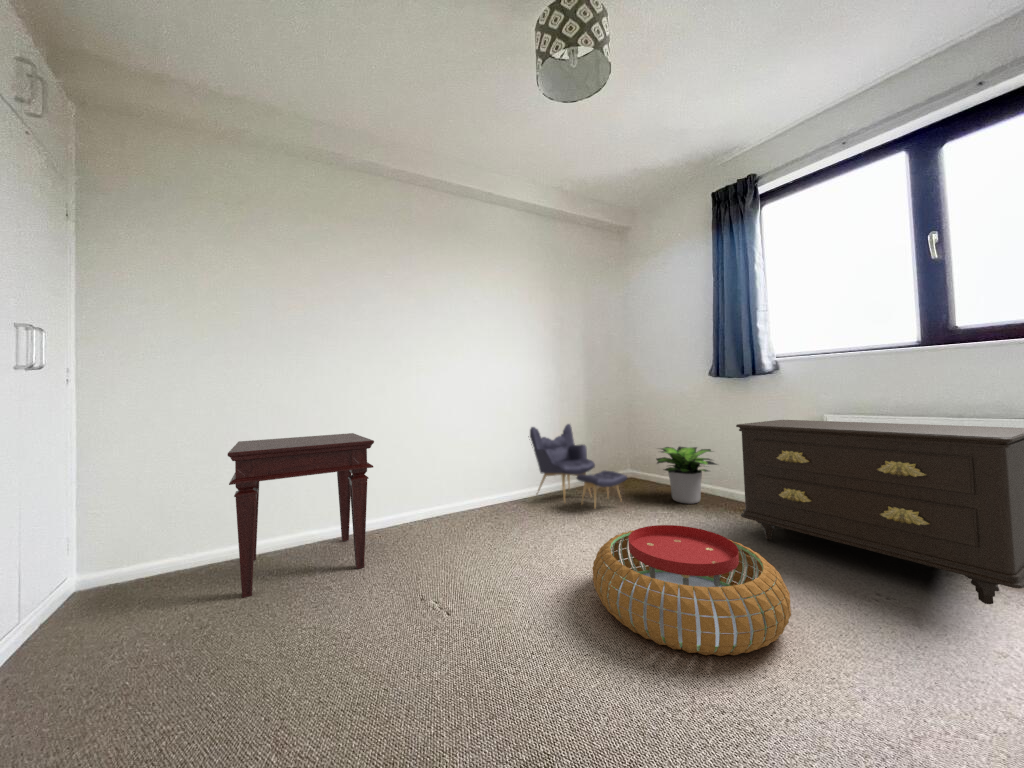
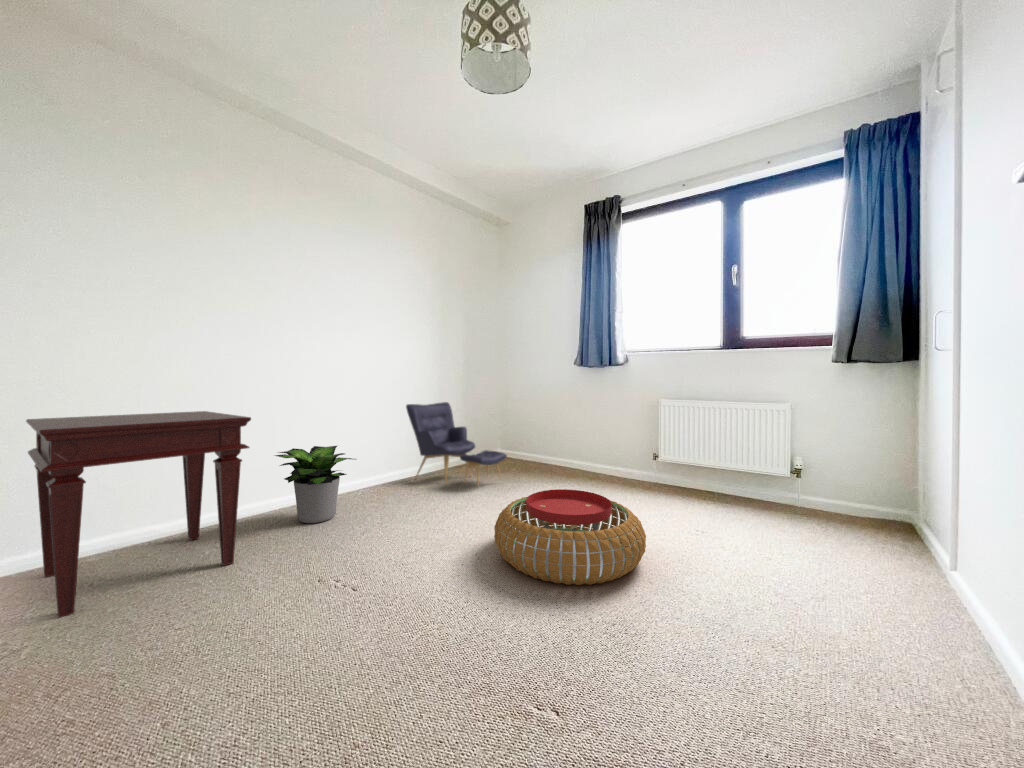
dresser: present [736,420,1024,604] -> none [601,404,780,527]
potted plant: present [656,447,717,504] -> present [275,446,352,523]

